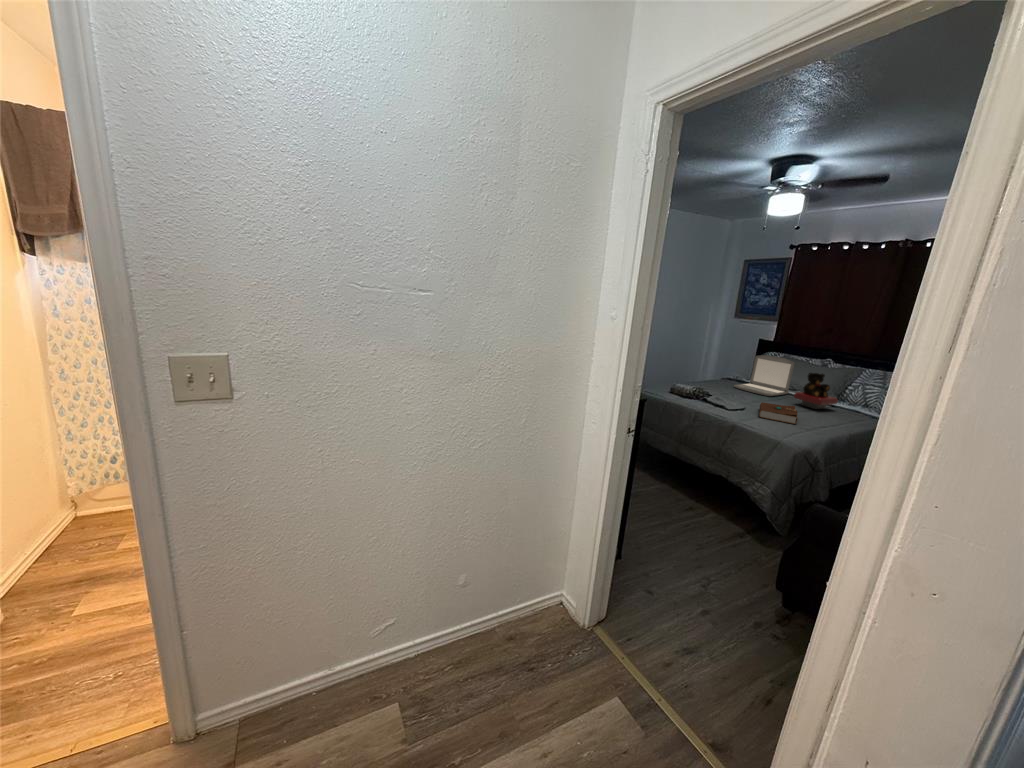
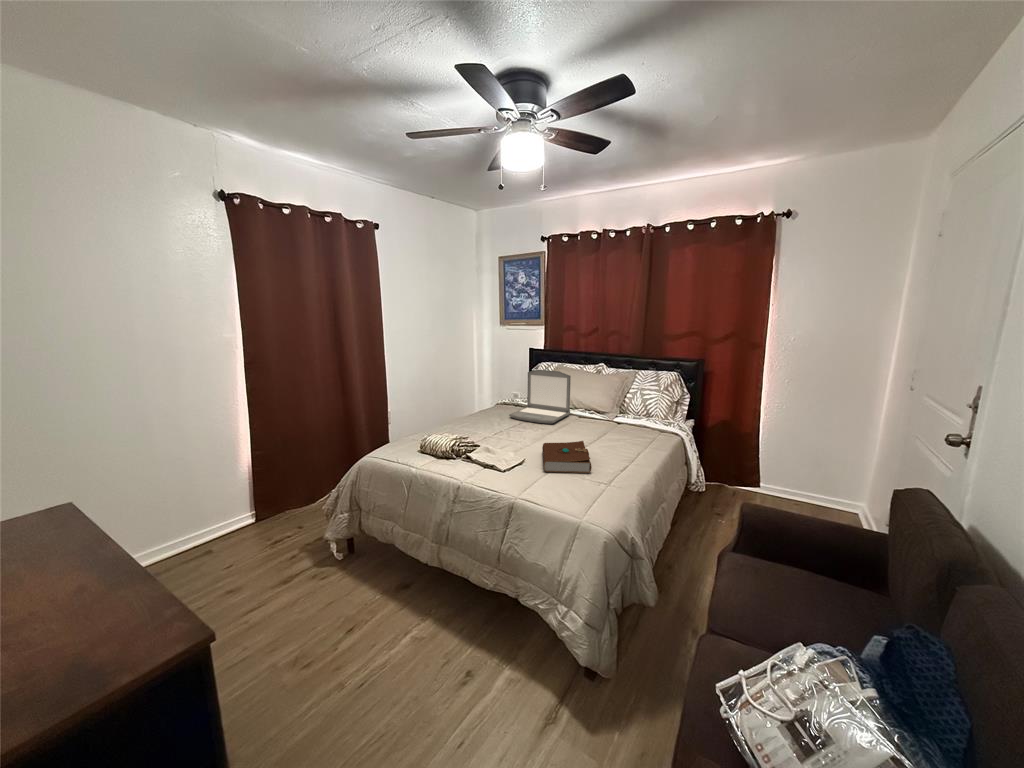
teddy bear: present [794,373,838,409] -> none [578,387,624,434]

